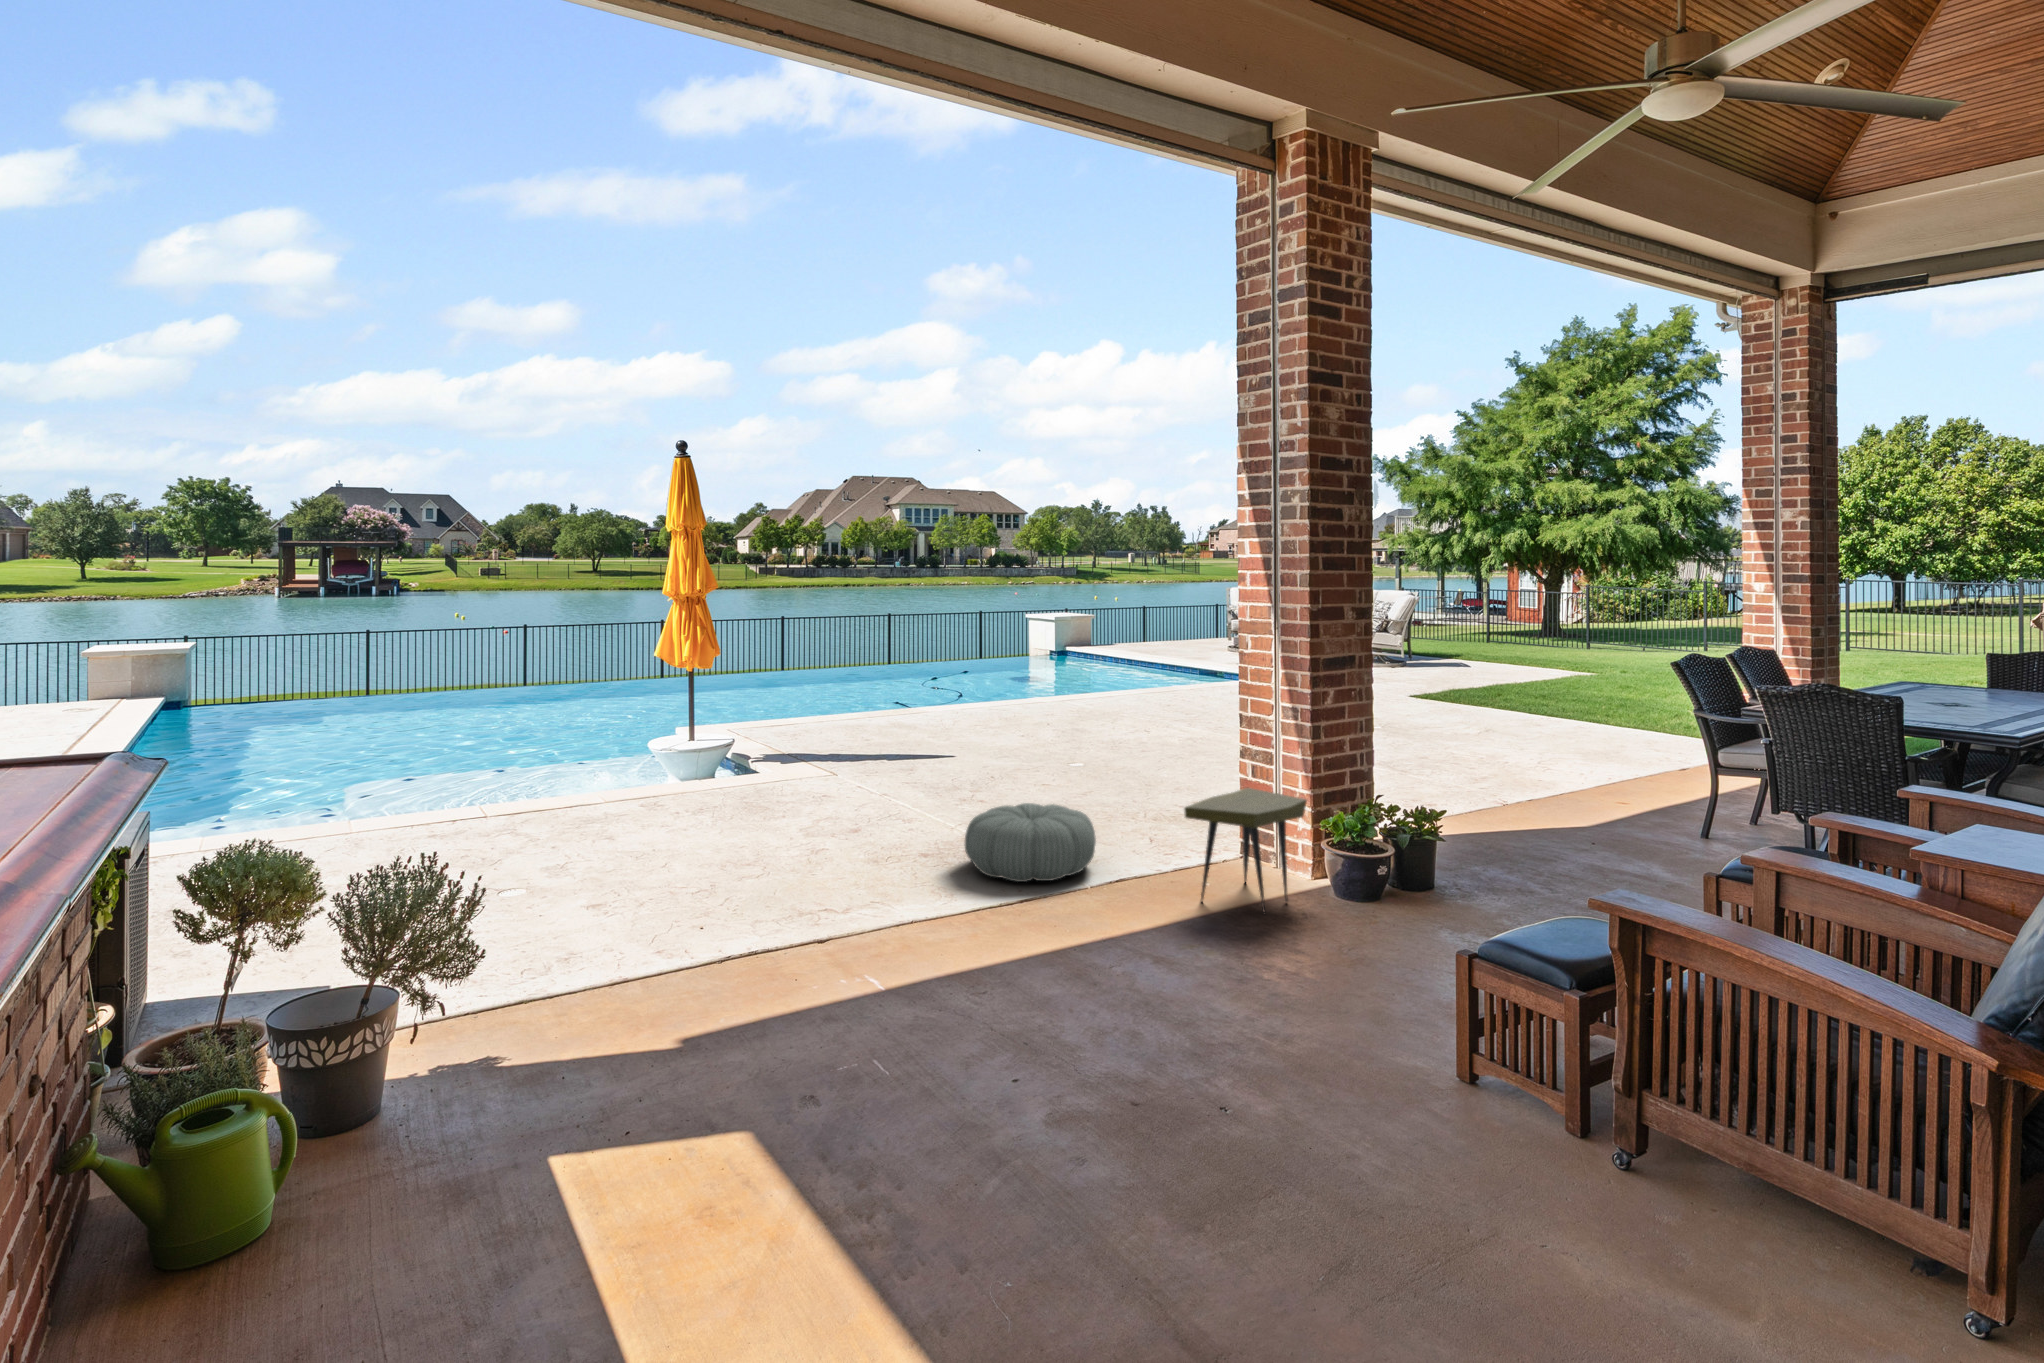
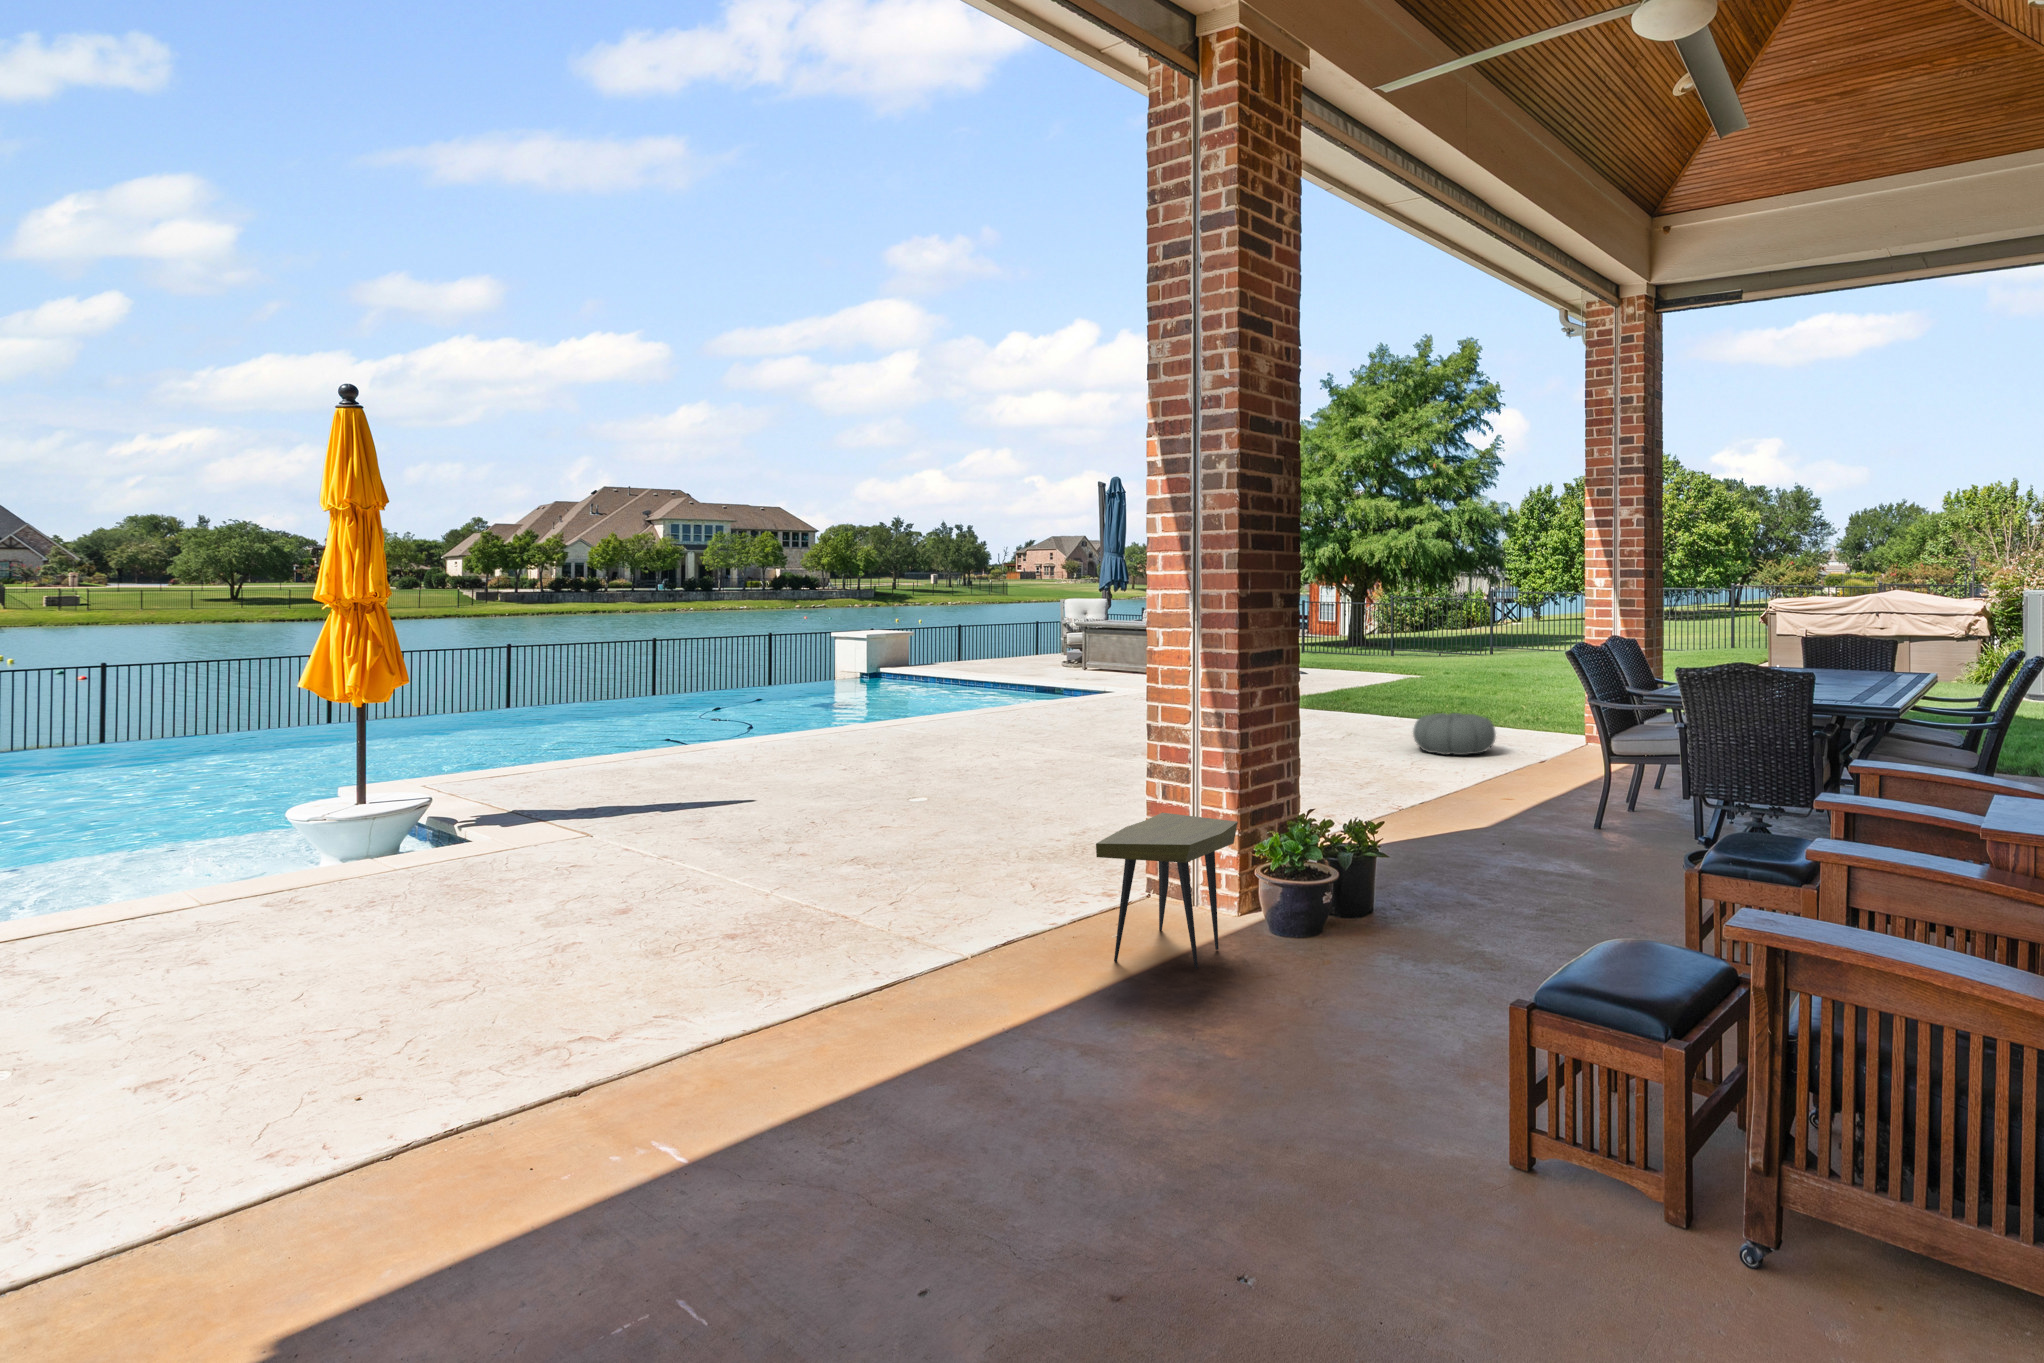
pouf: present [965,803,1096,882] -> present [1413,713,1496,755]

